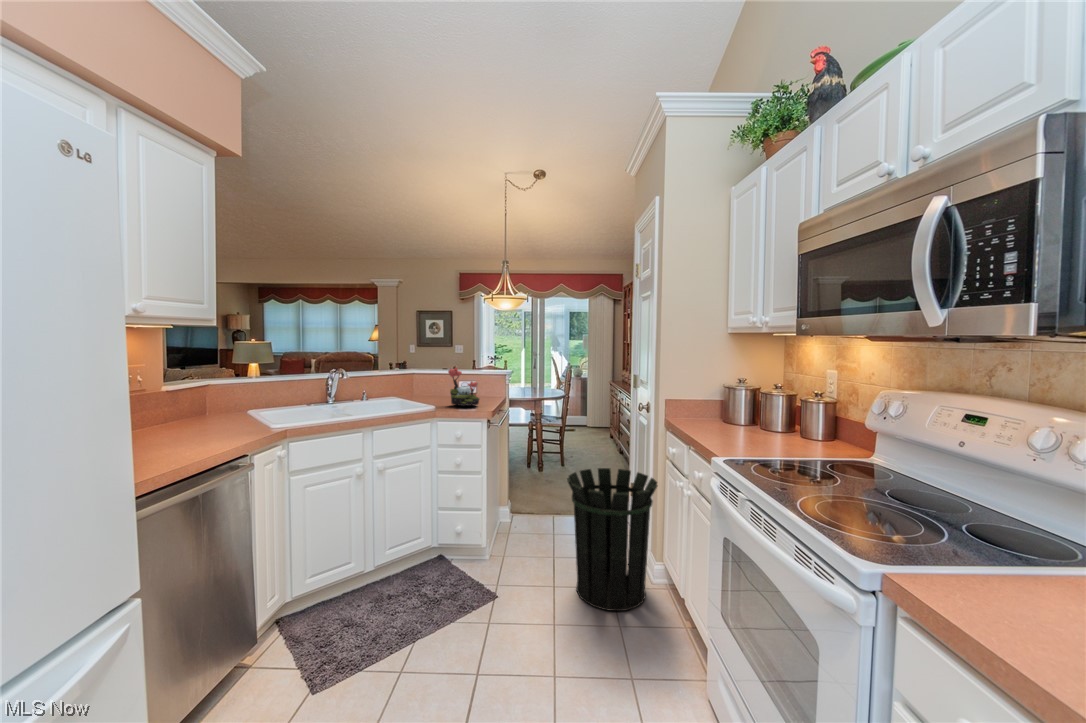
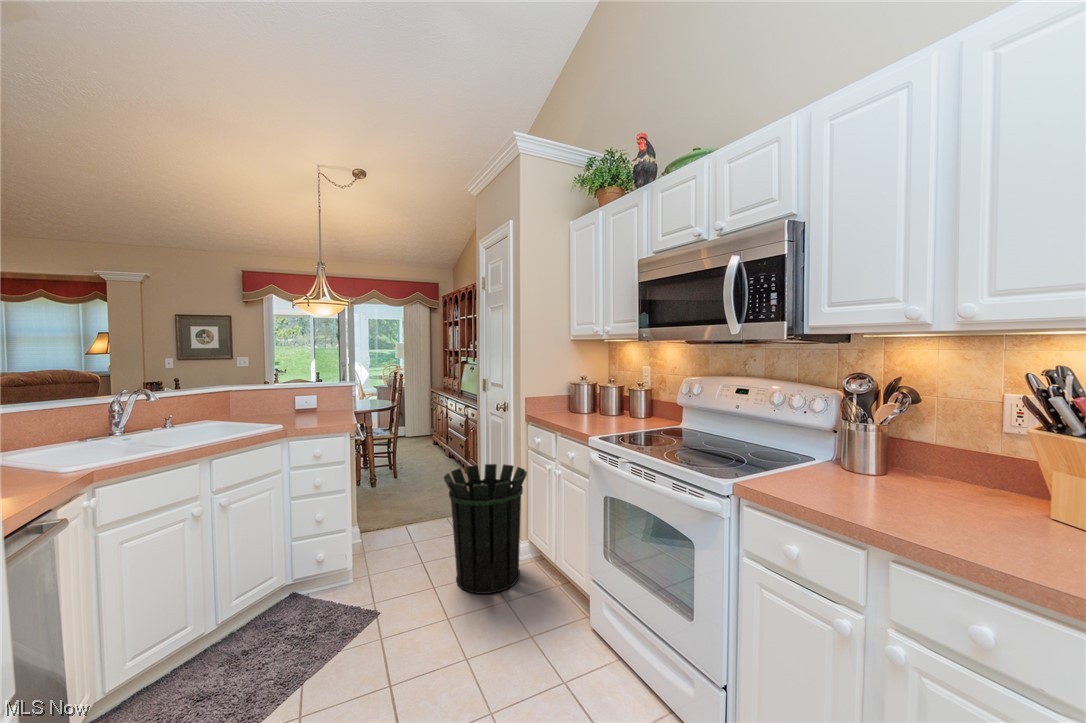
plant: present [448,368,479,406] -> none [288,379,330,421]

